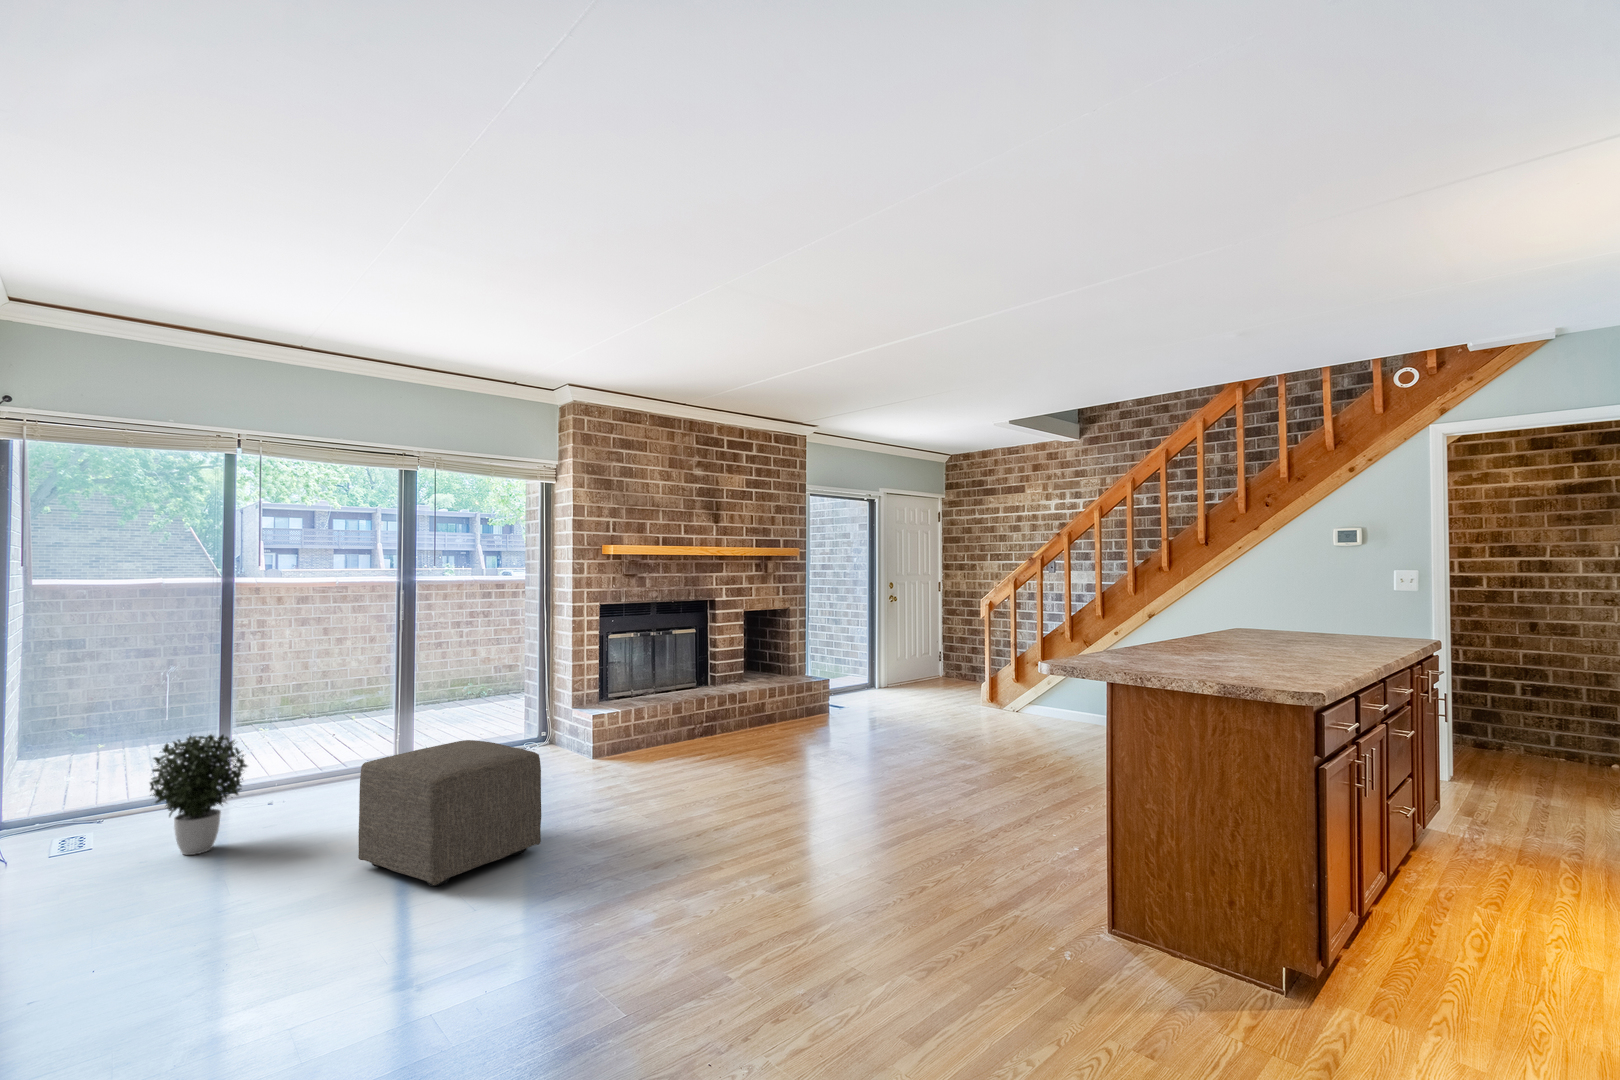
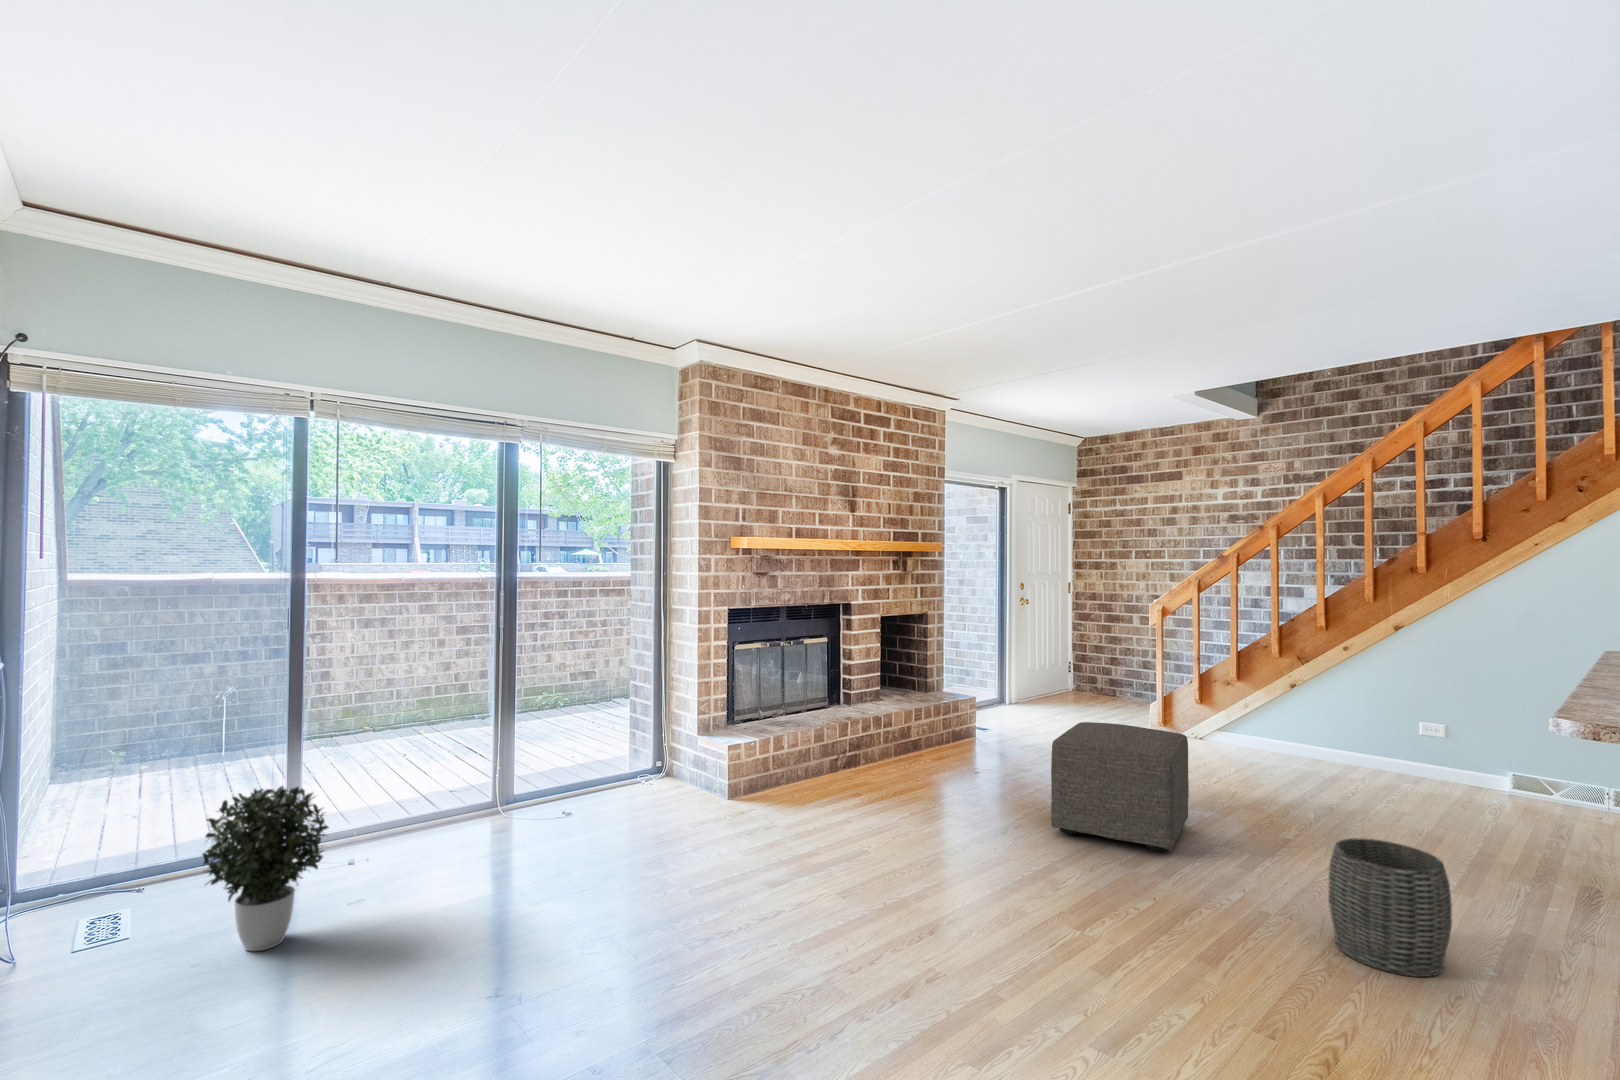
ottoman: present [358,740,541,886] -> present [1051,722,1189,852]
woven basket: none [989,762,1063,854] -> present [1329,838,1452,977]

